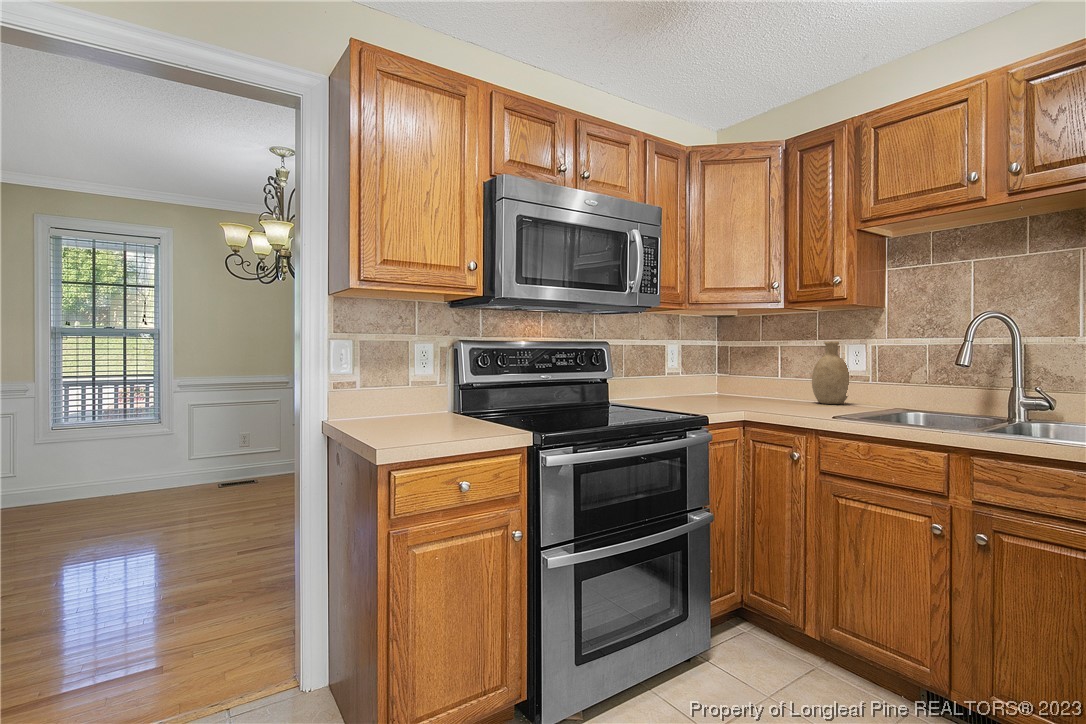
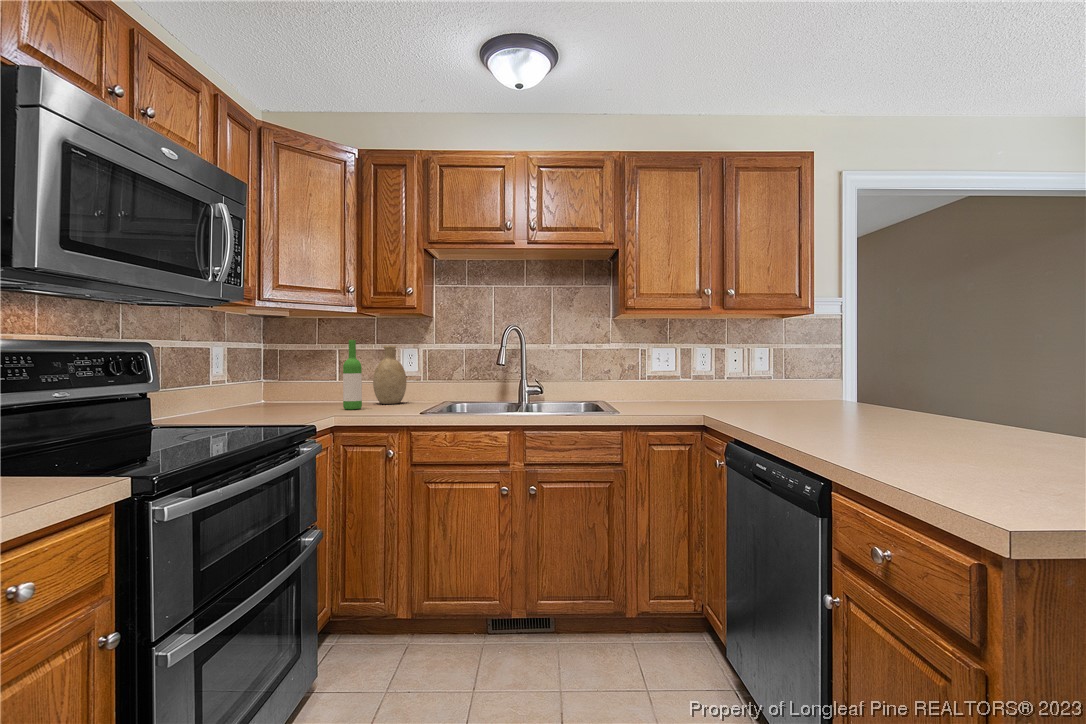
wine bottle: none [769,337,789,406] -> present [343,340,362,409]

